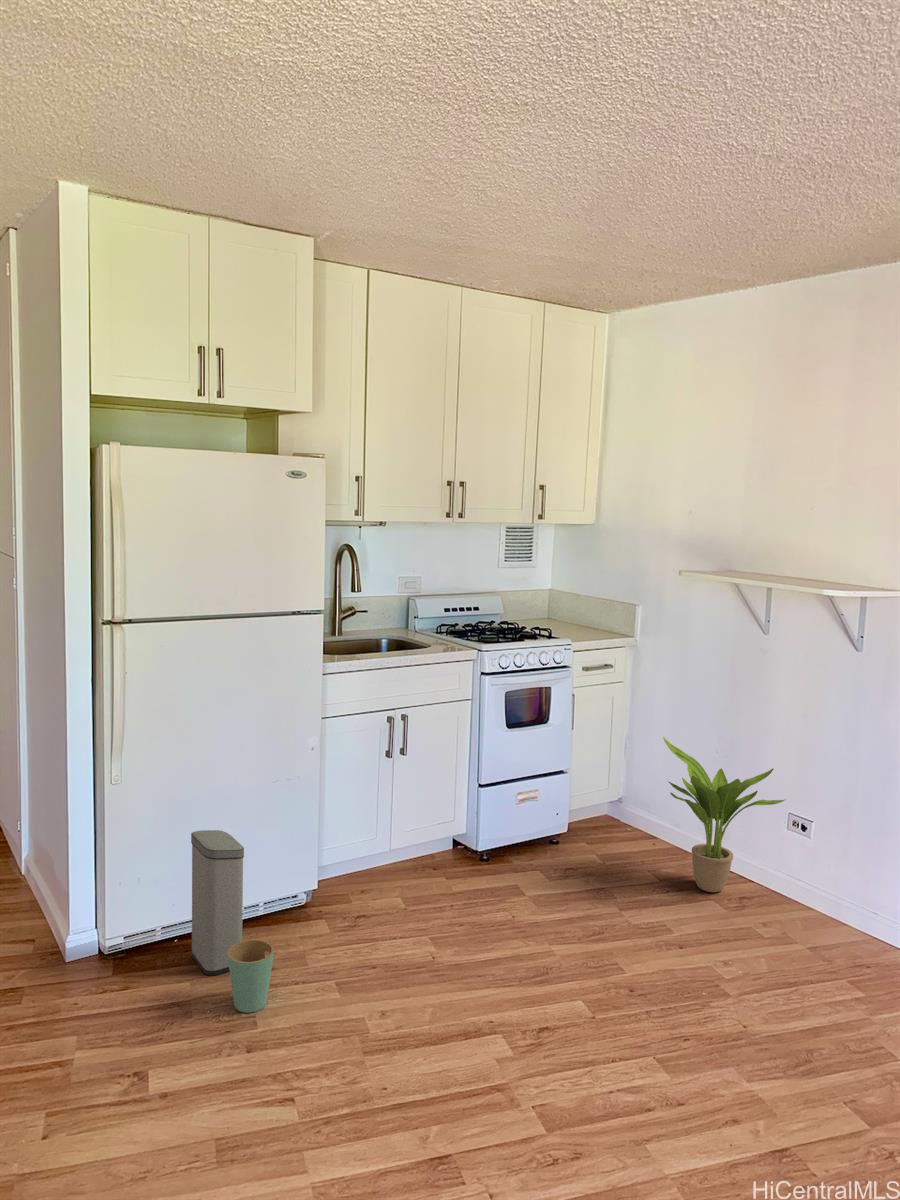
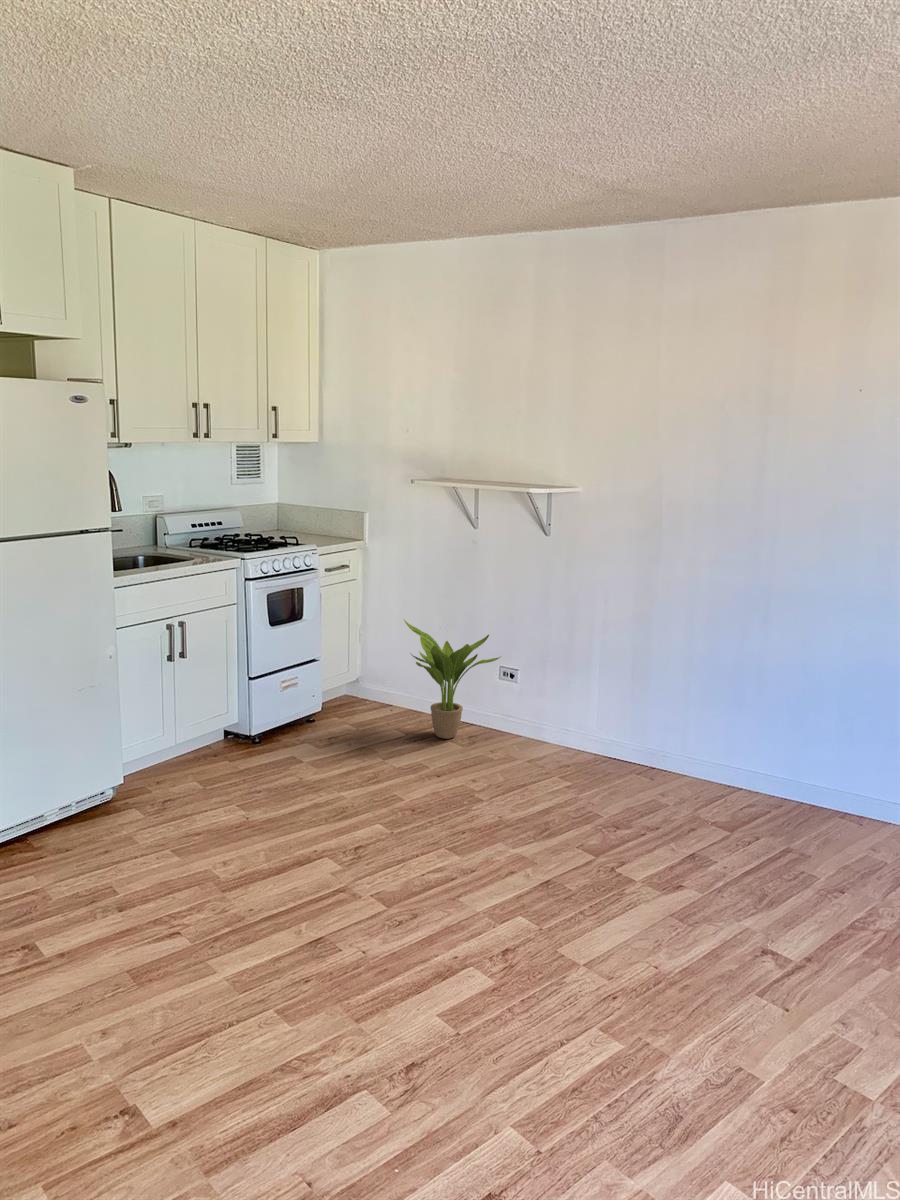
trash can: present [191,830,274,1013] -> none [11,740,121,888]

